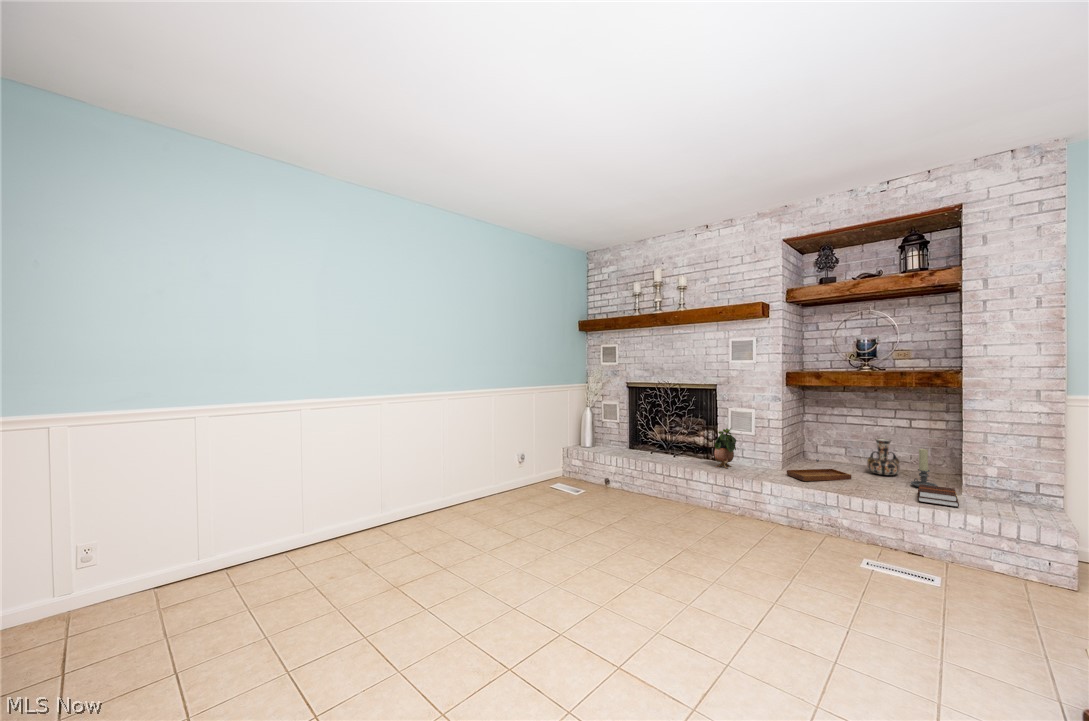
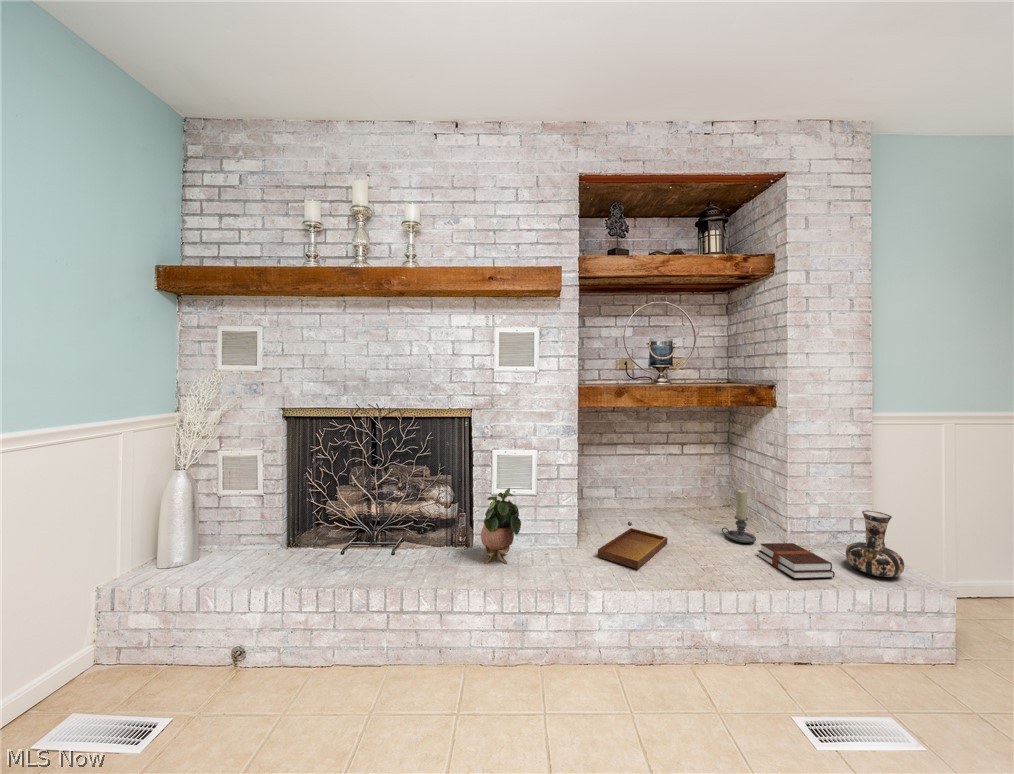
decorative vase: present [867,439,900,476] -> present [845,510,904,577]

